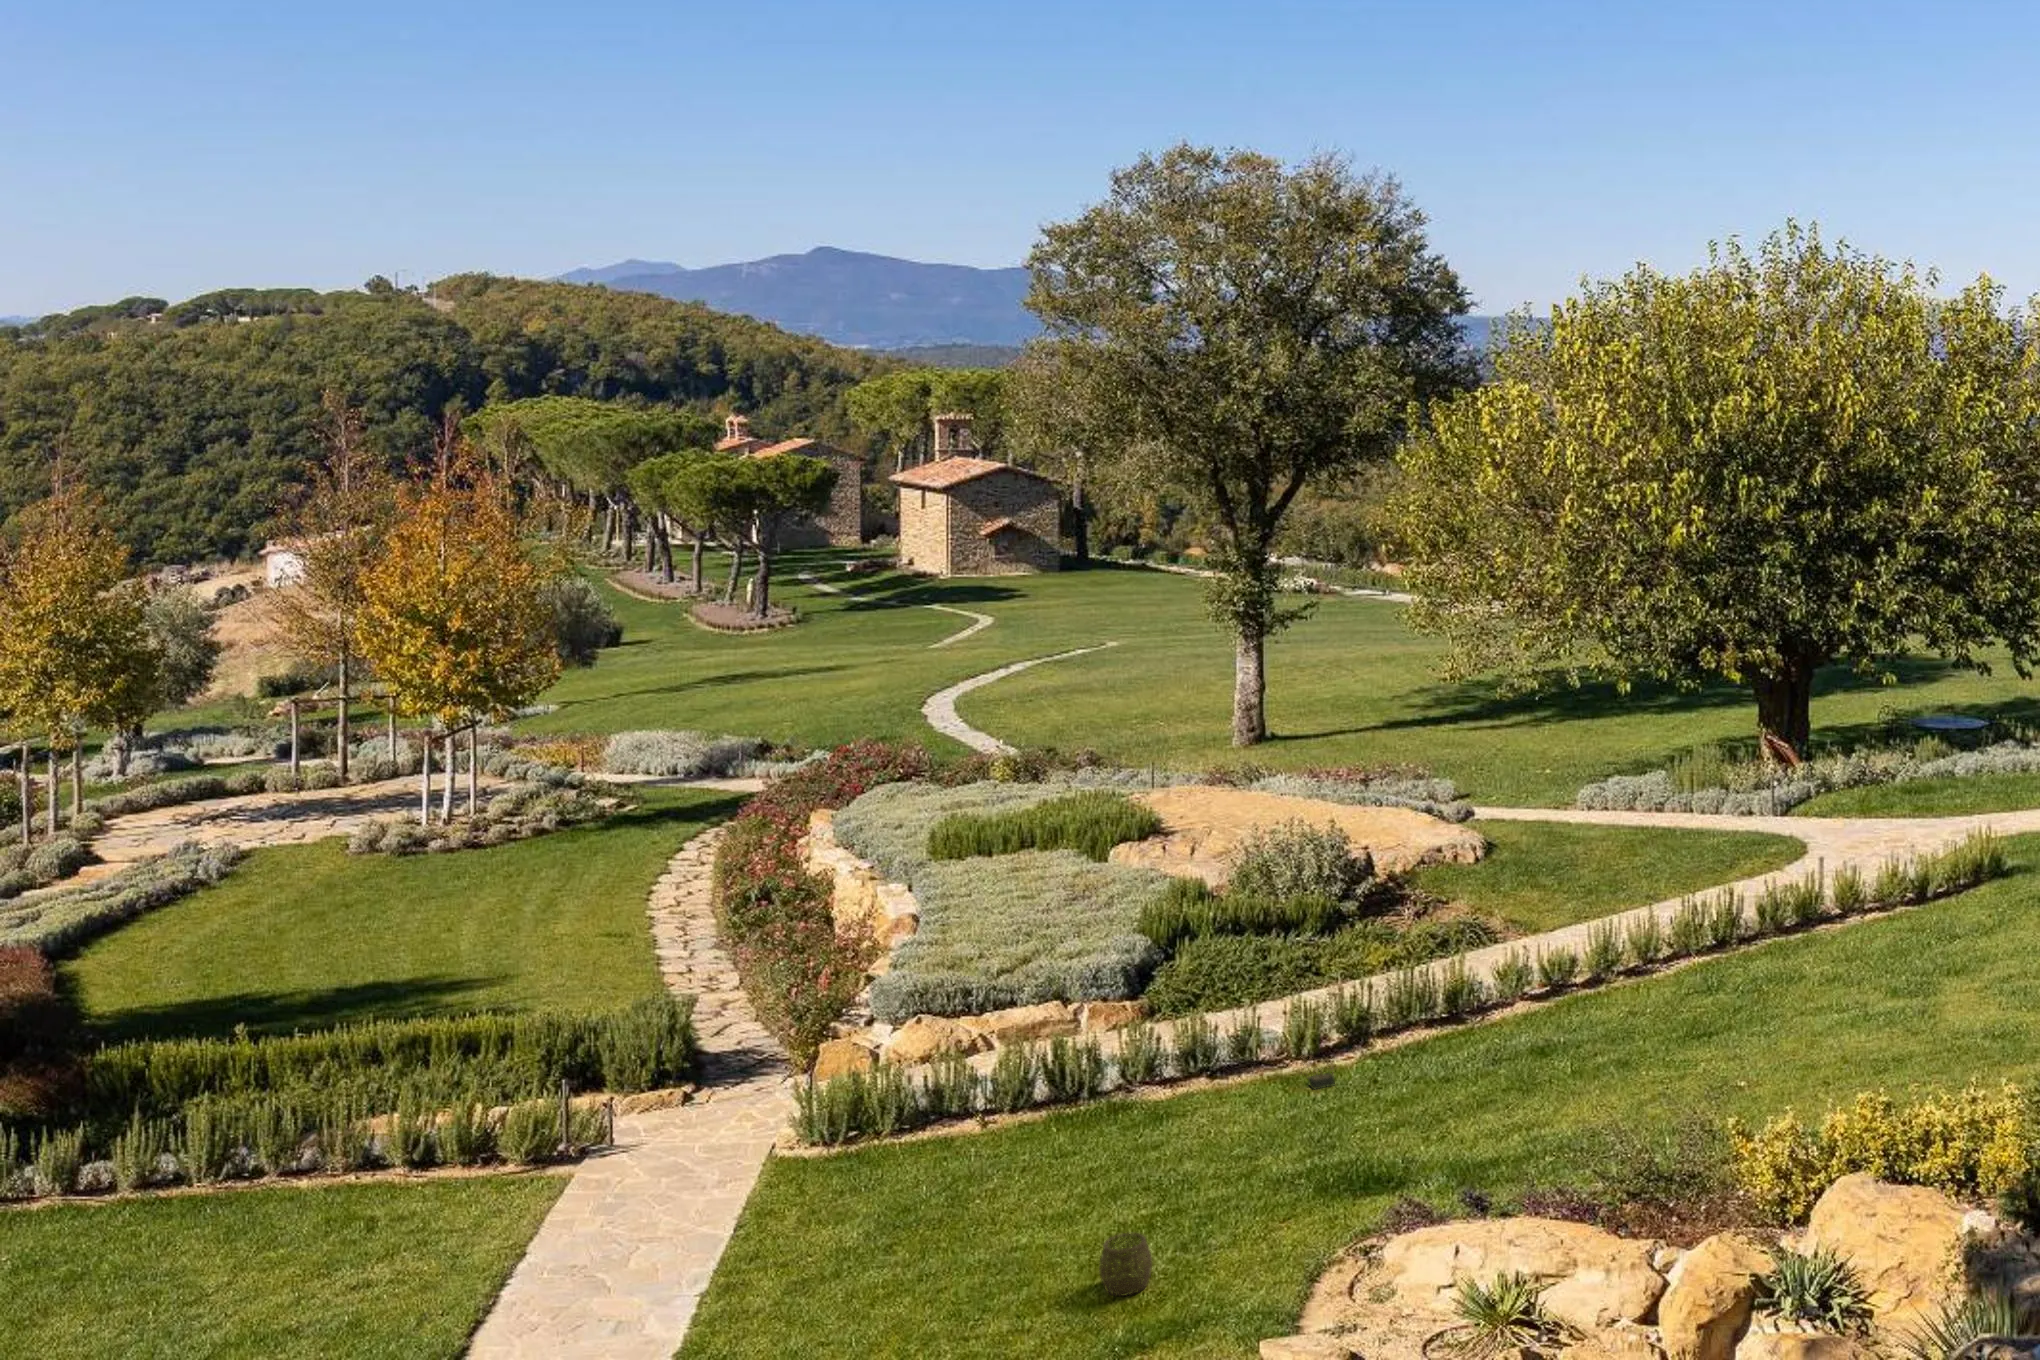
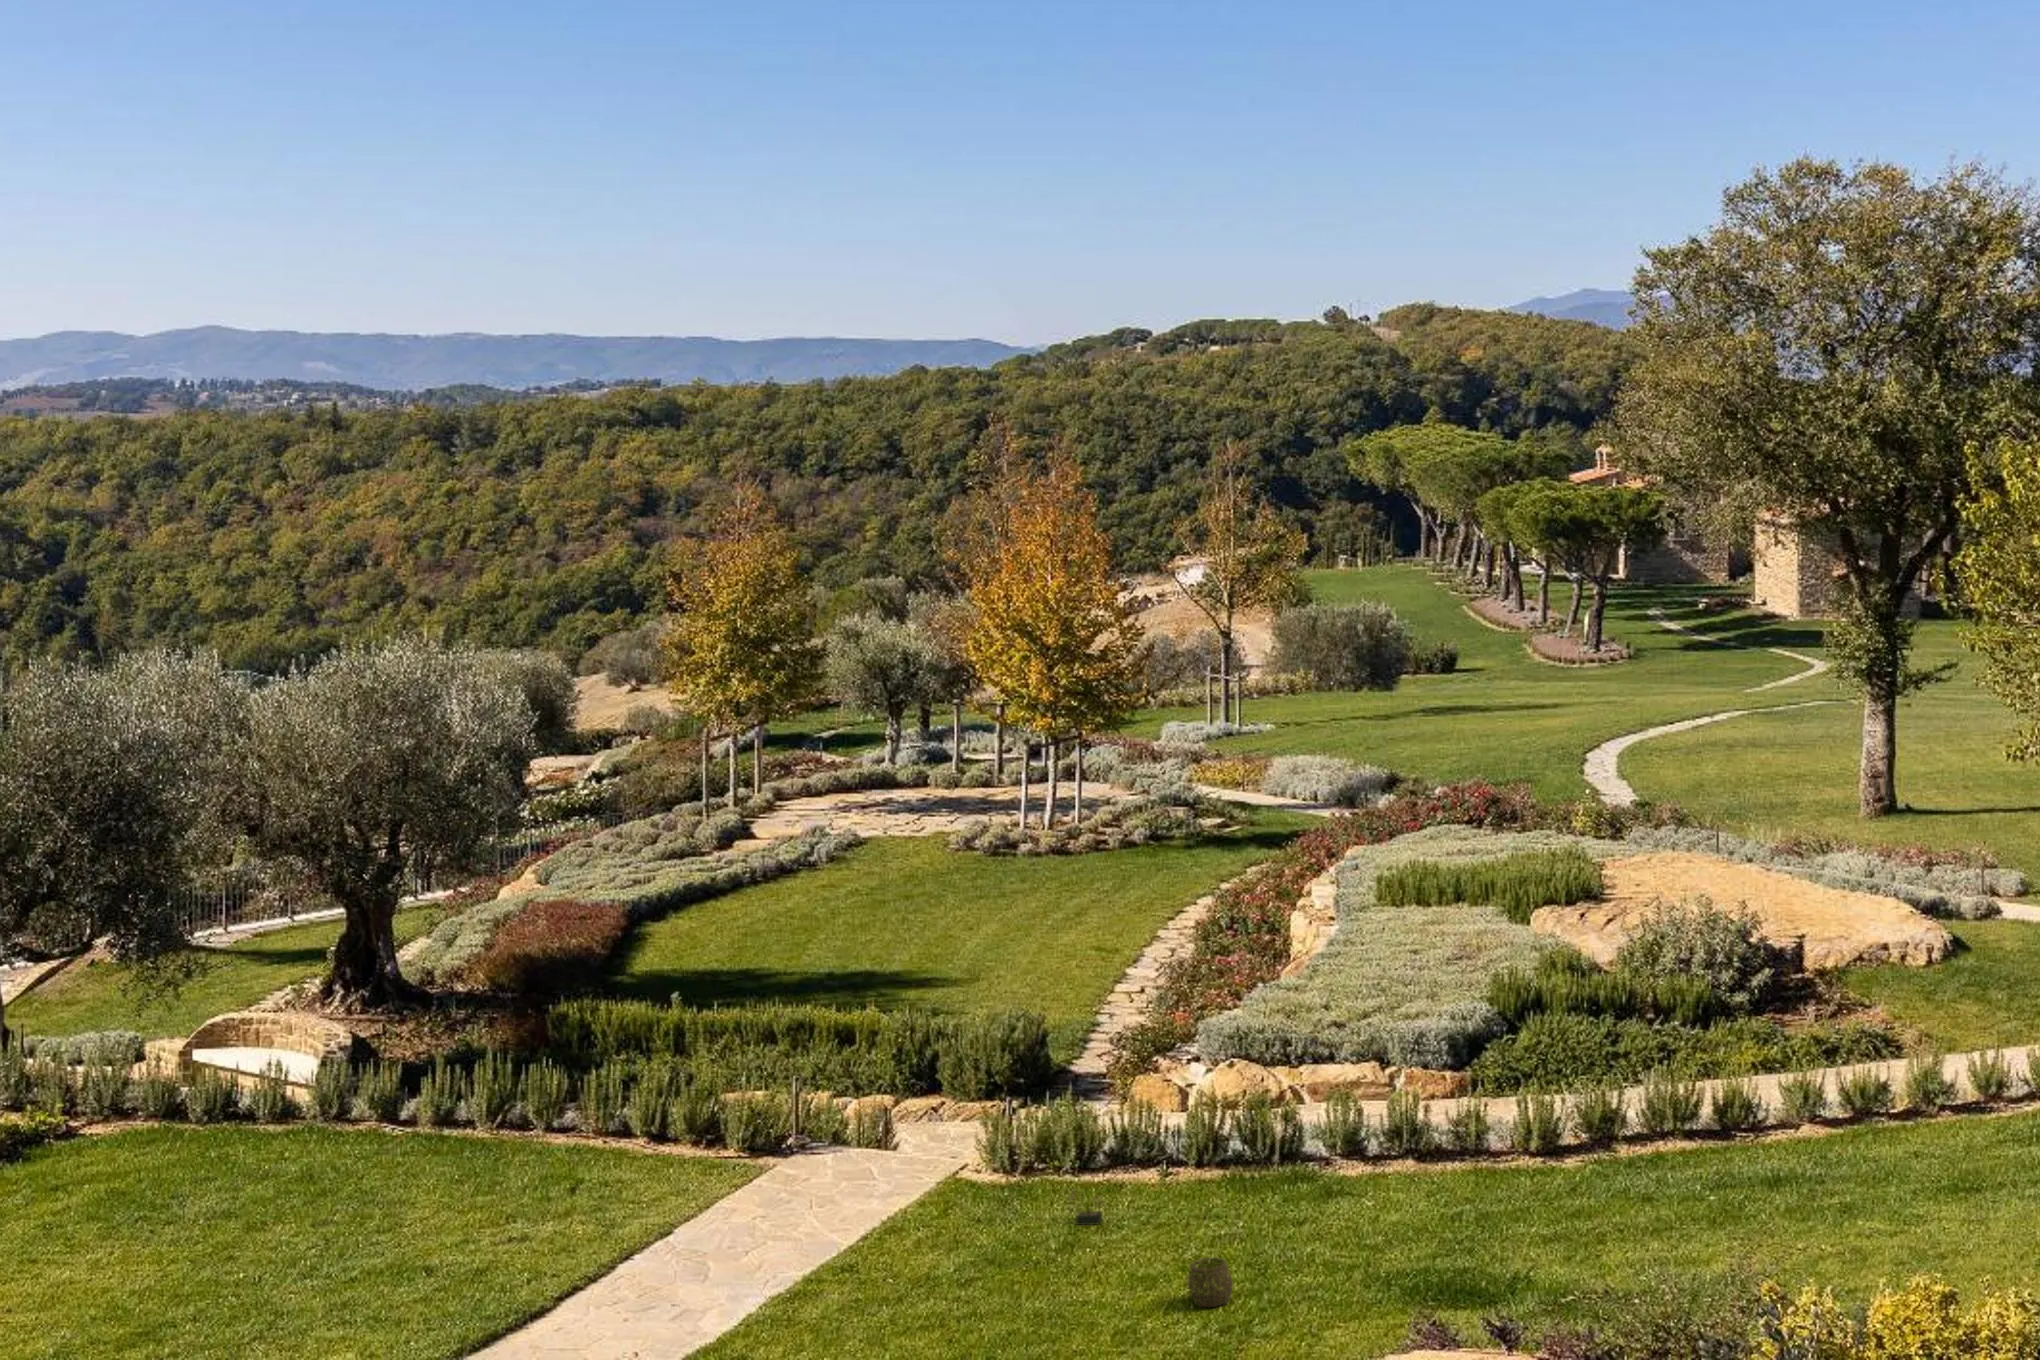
decorative plant: present [1303,1057,1335,1089] -> present [1067,1193,1103,1225]

